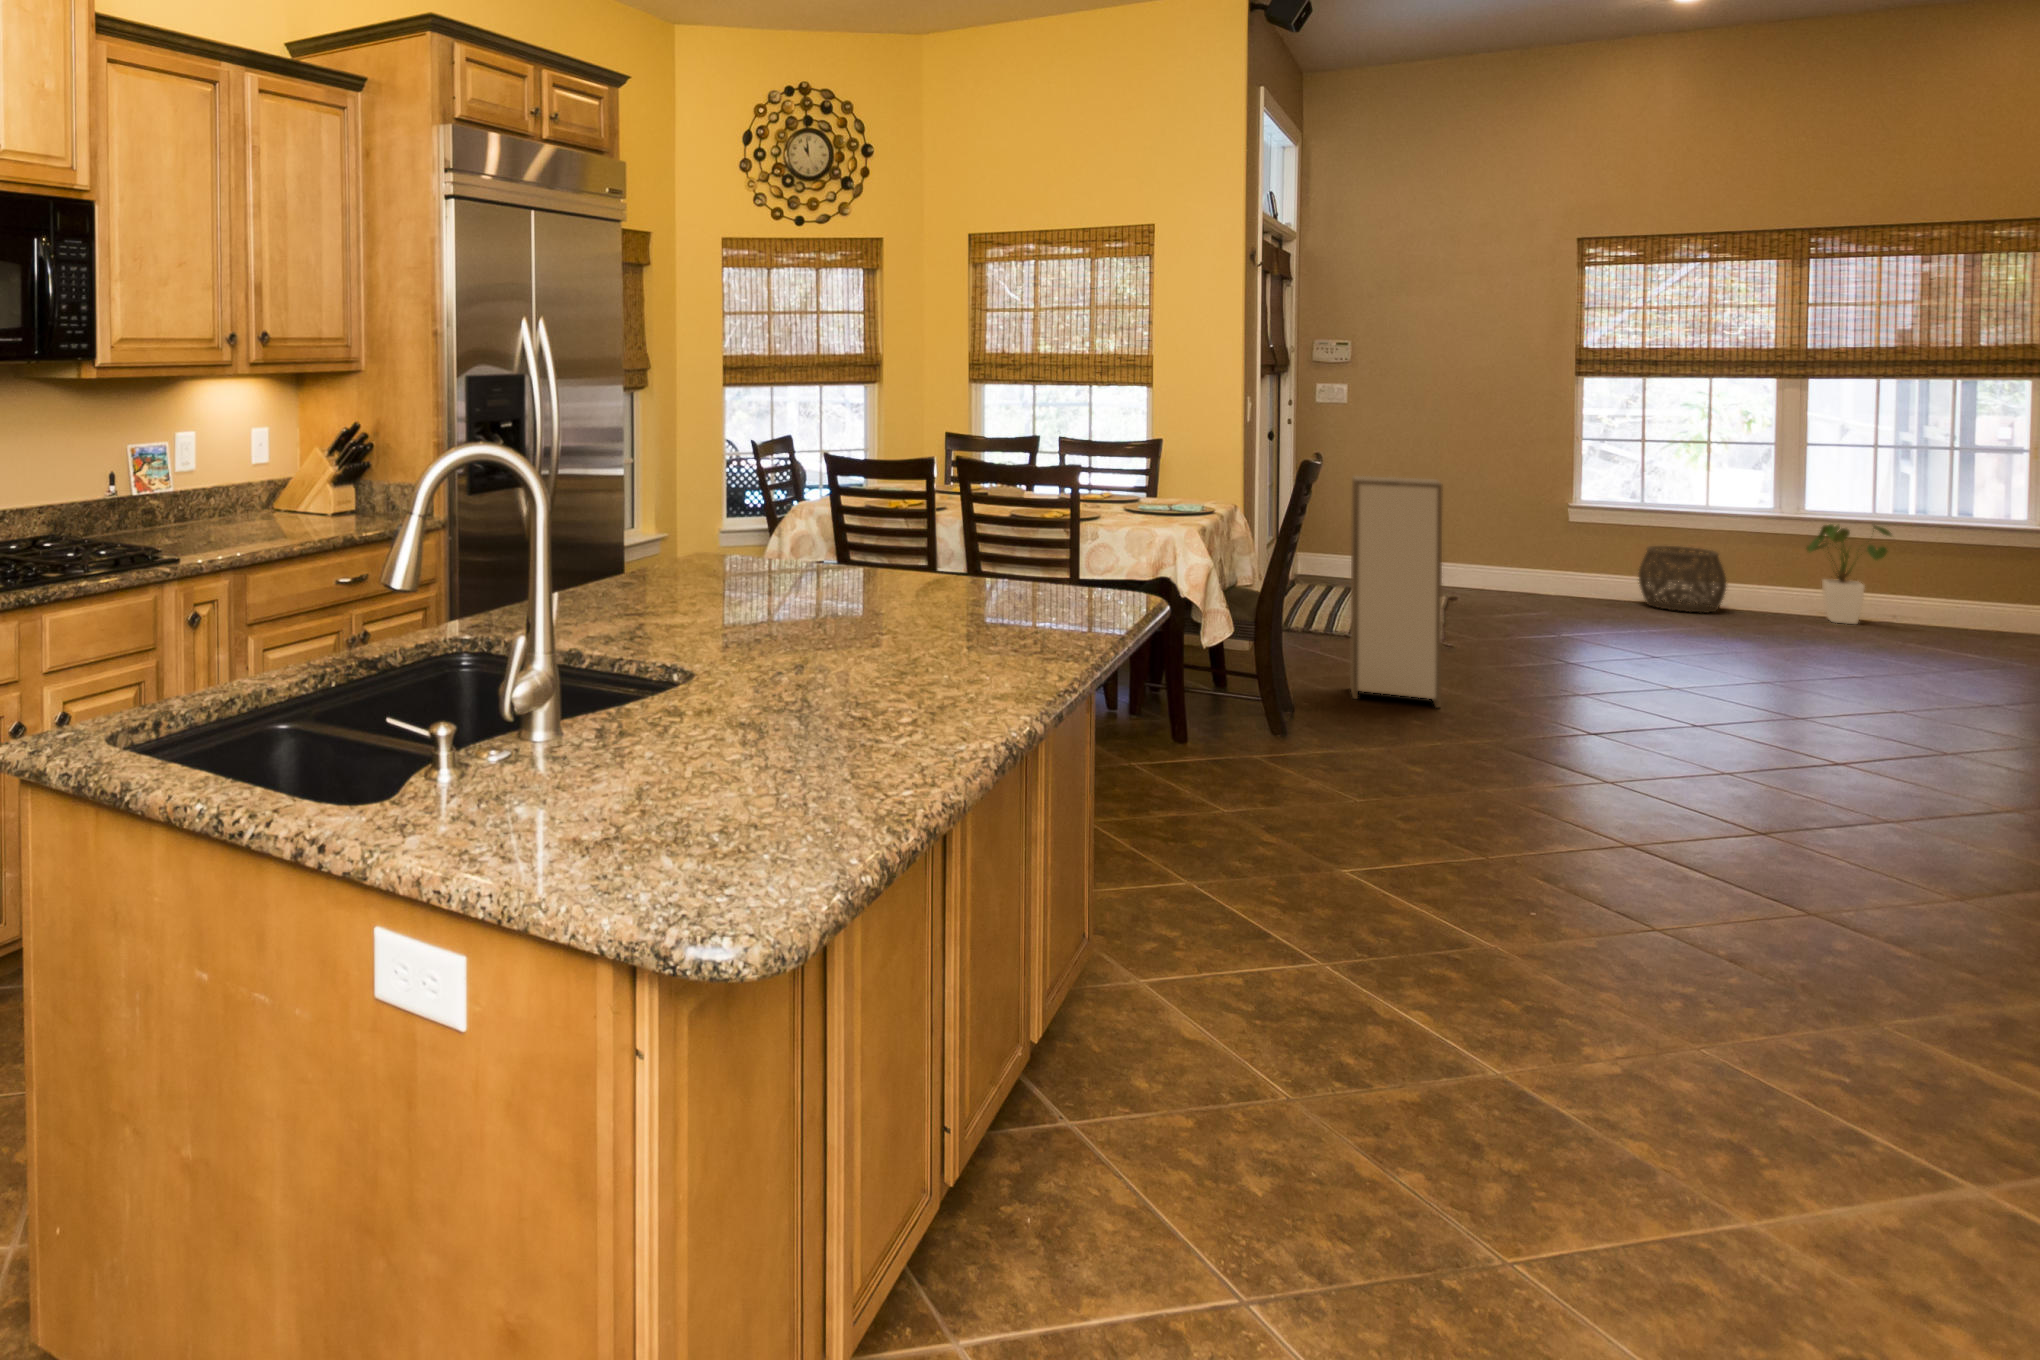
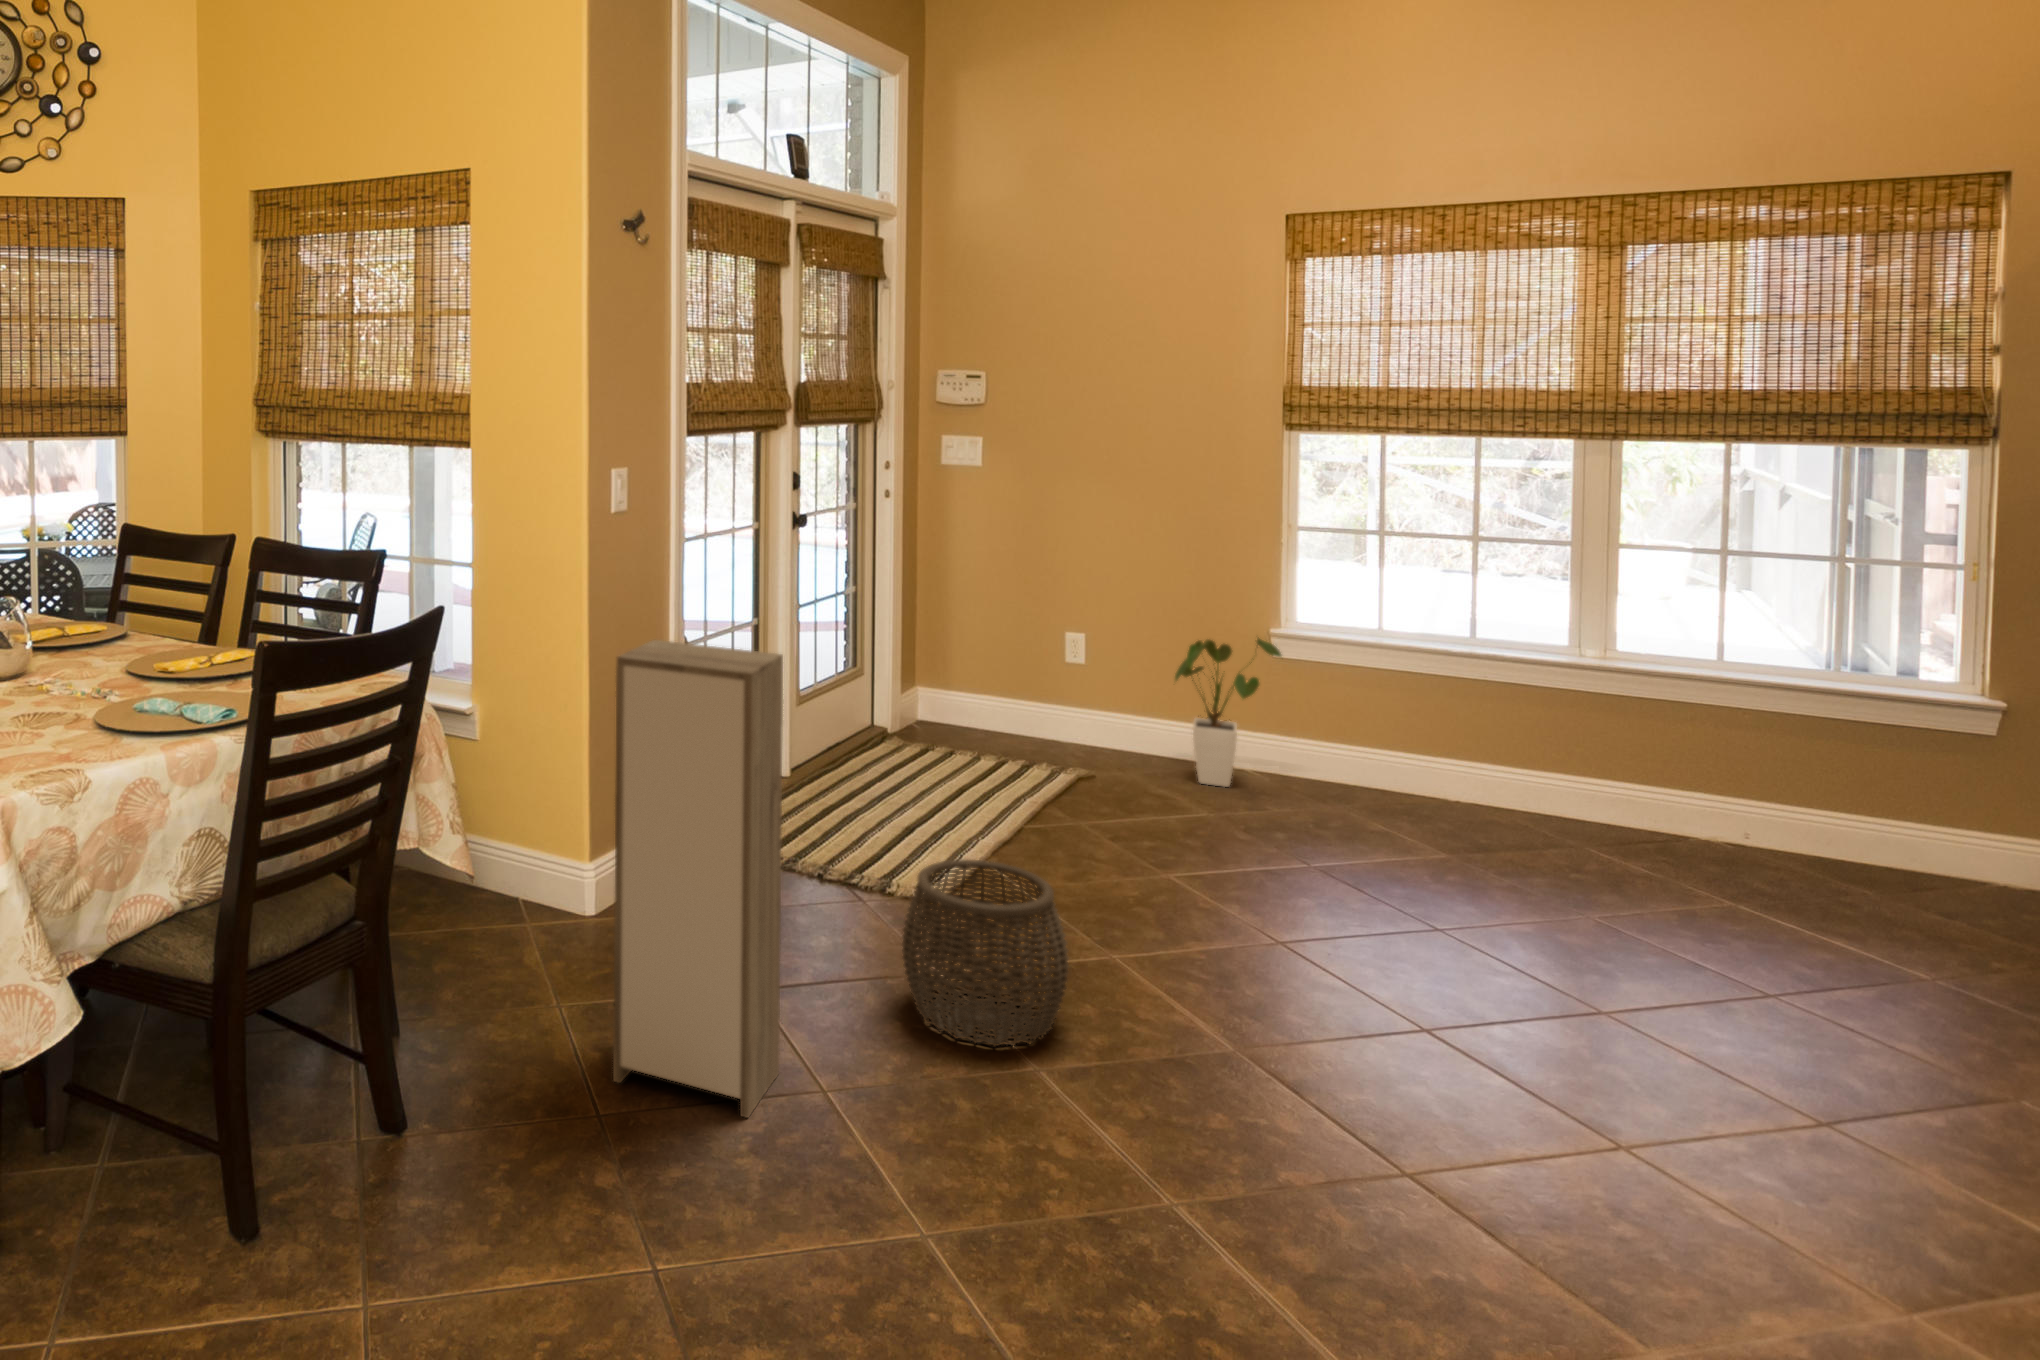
house plant: present [1806,524,1891,624] -> present [1175,638,1281,787]
woven basket: present [1638,546,1727,613] -> present [902,859,1069,1046]

